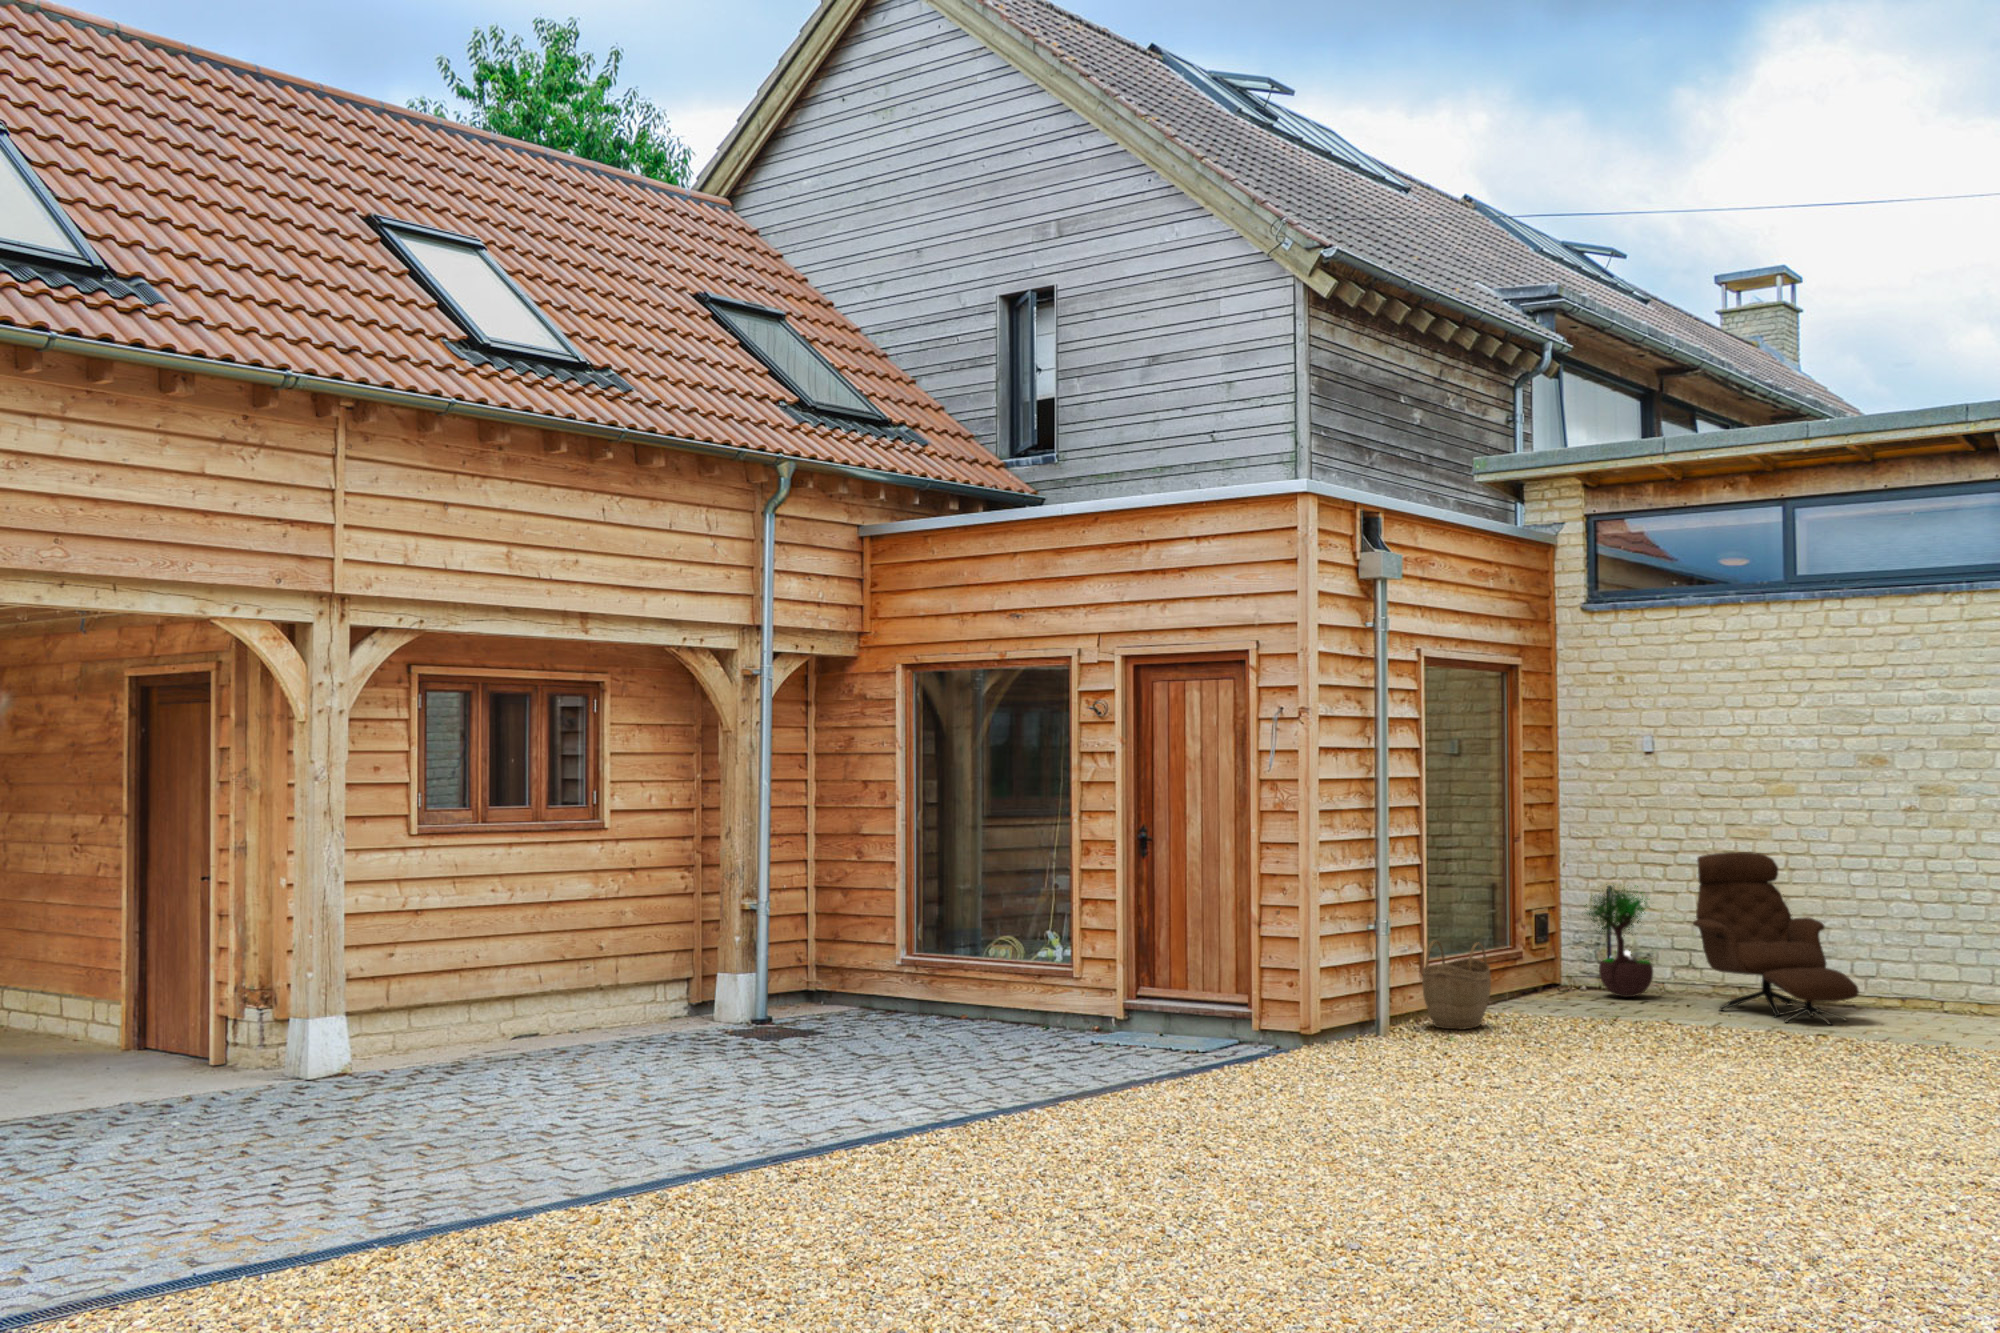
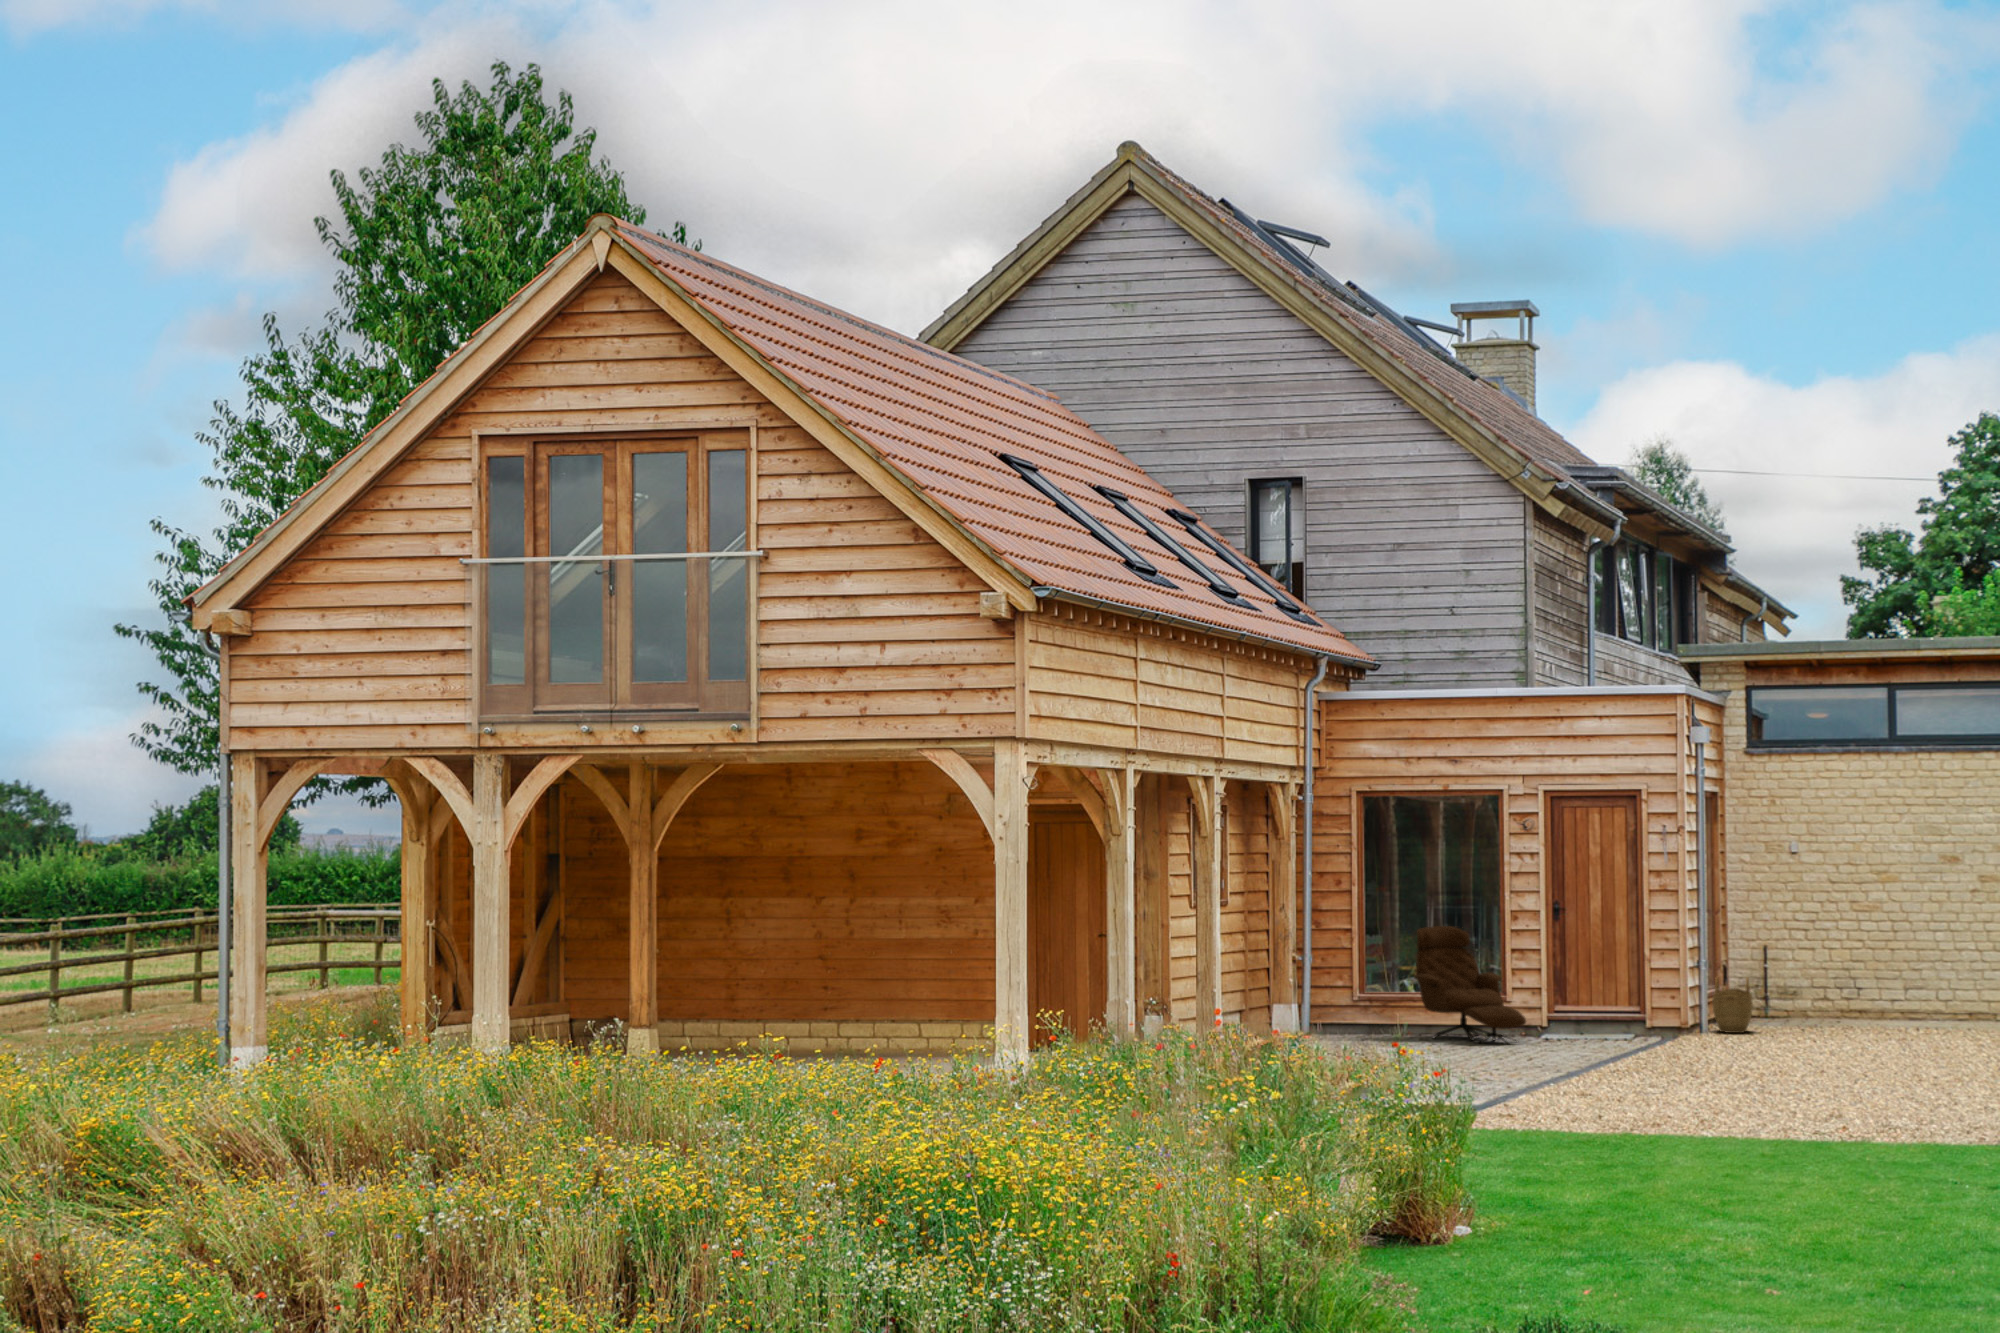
lounge chair: present [1693,852,1859,1025] -> present [1414,926,1526,1043]
potted tree: present [1585,885,1653,997] -> none [1759,937,1808,1018]

